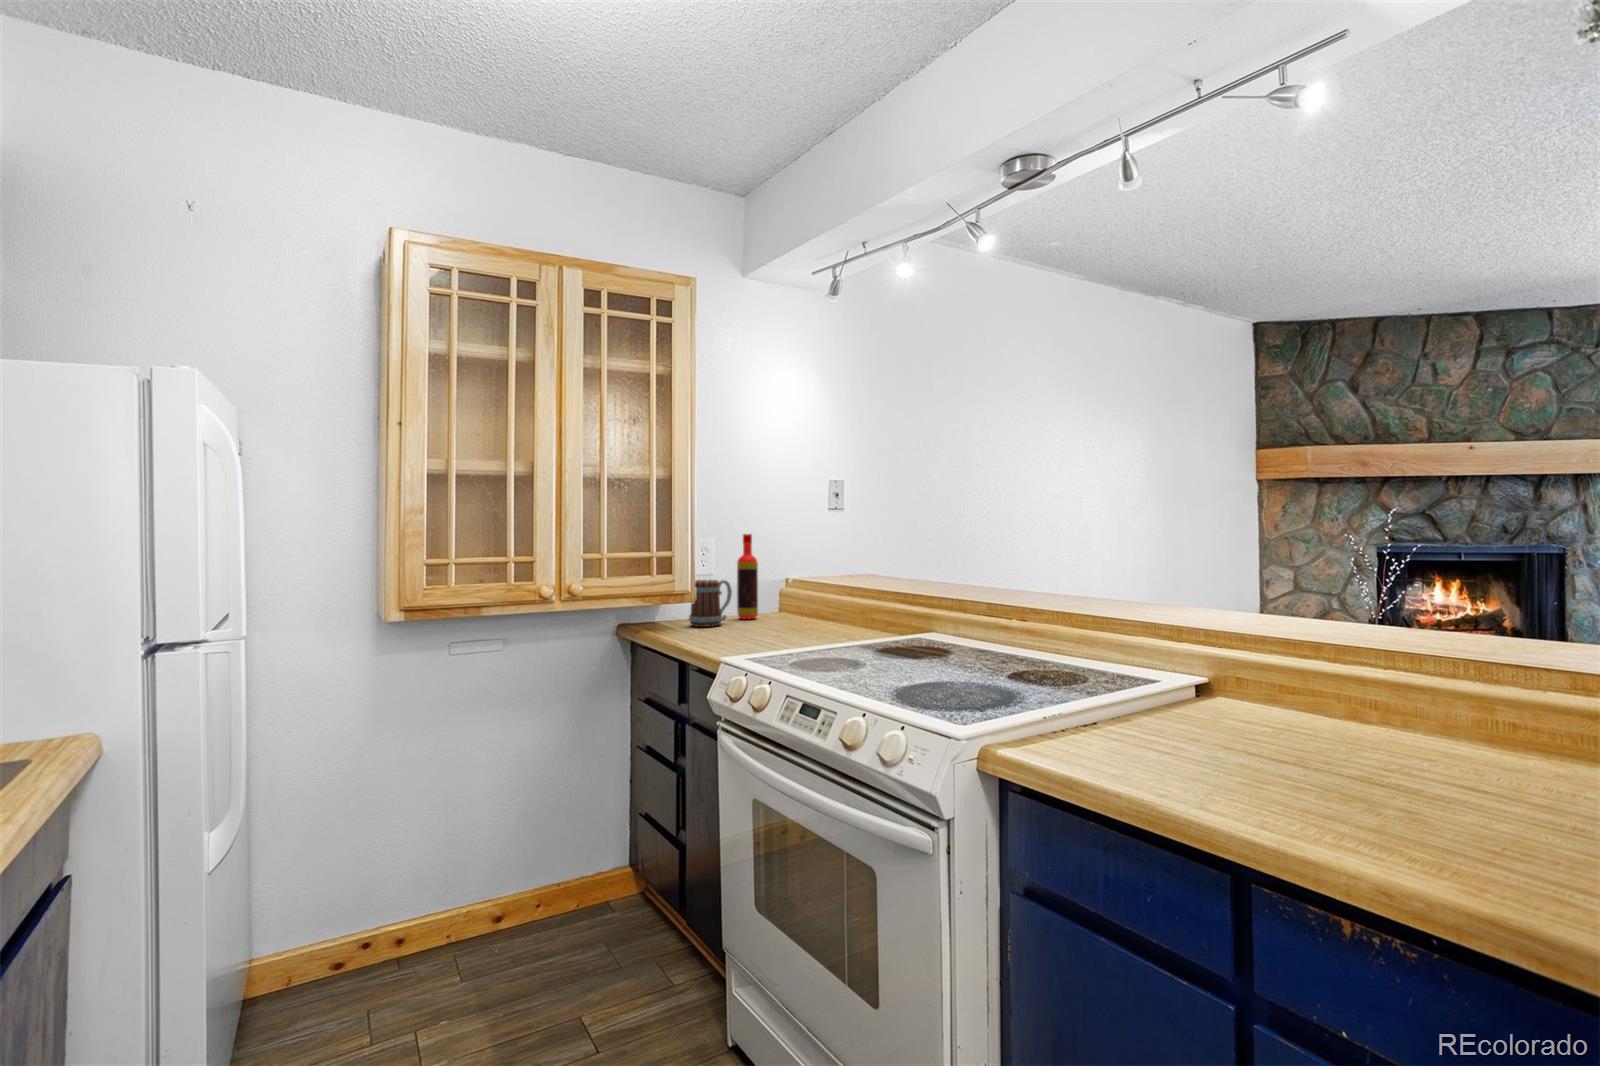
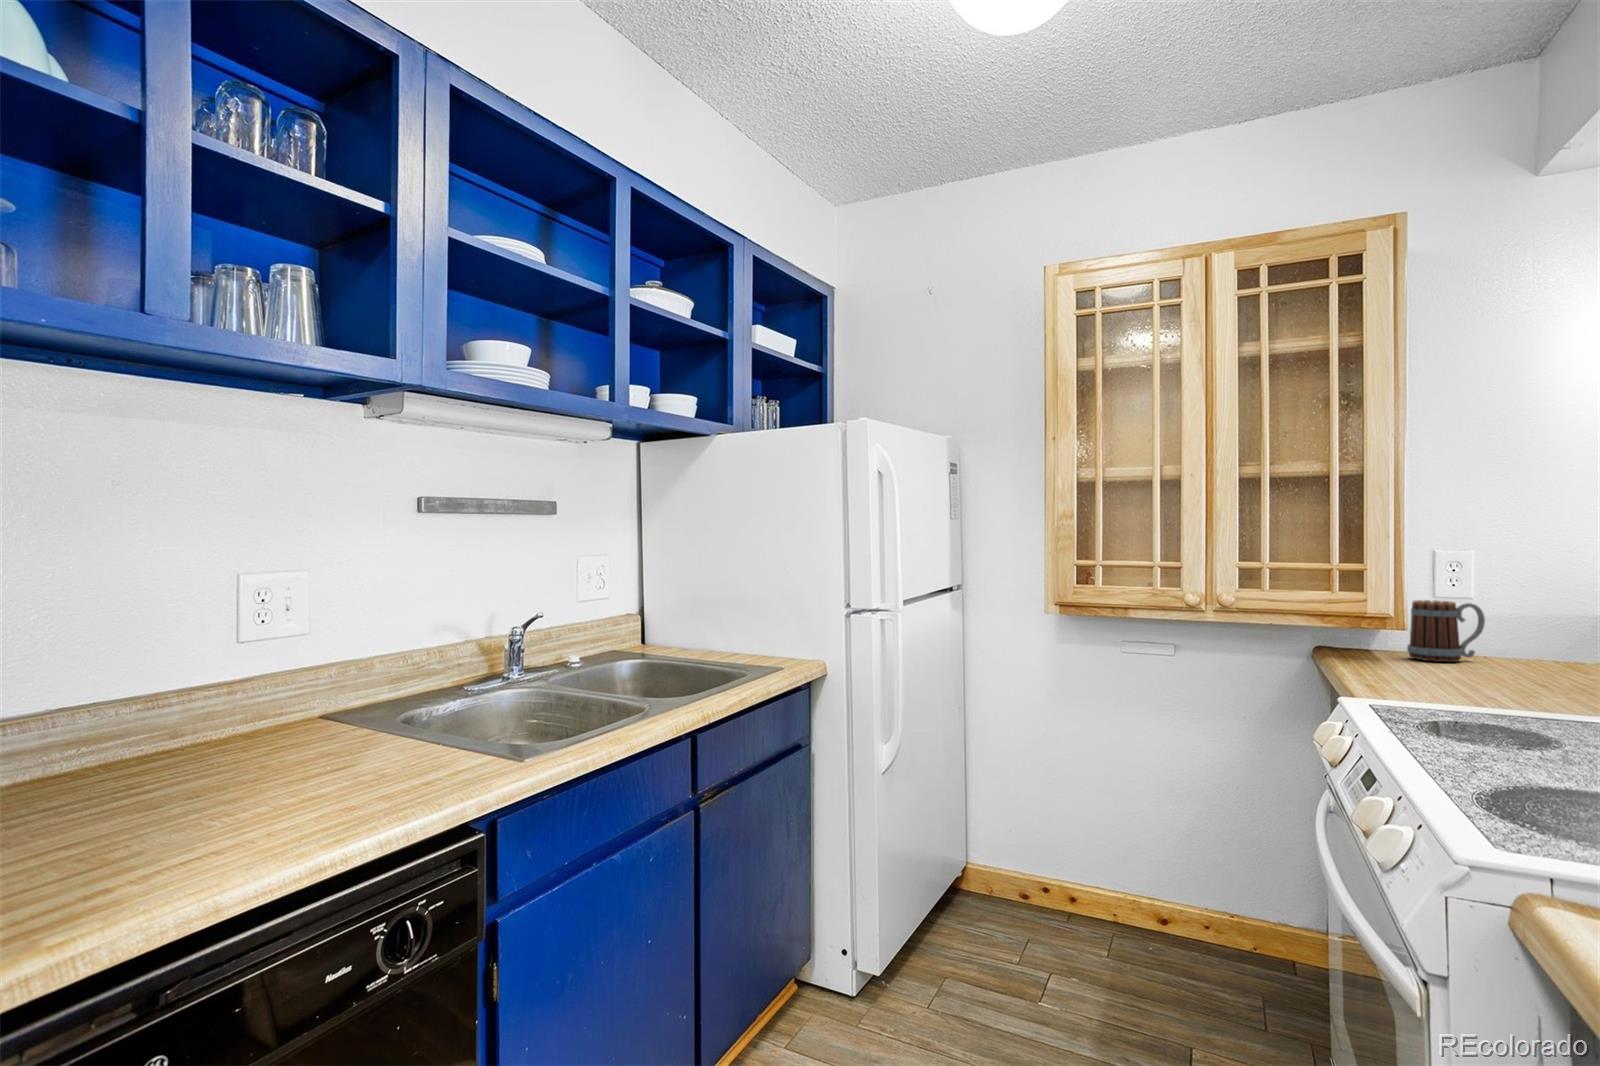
bottle: present [737,534,758,619] -> none [1506,542,1545,662]

